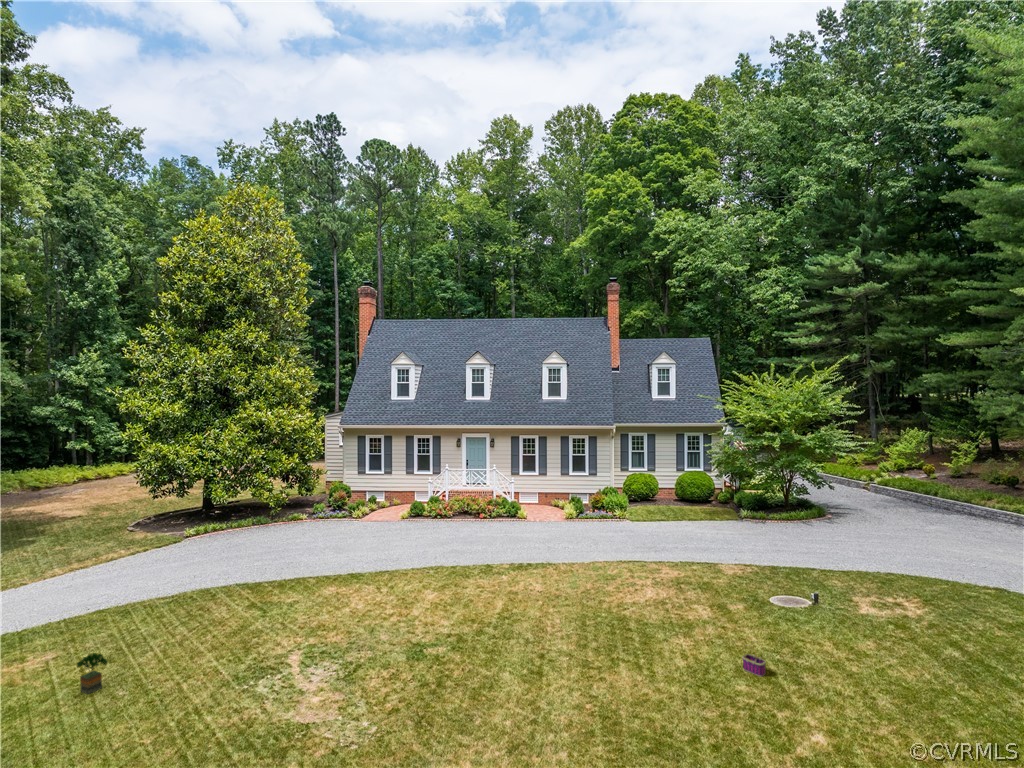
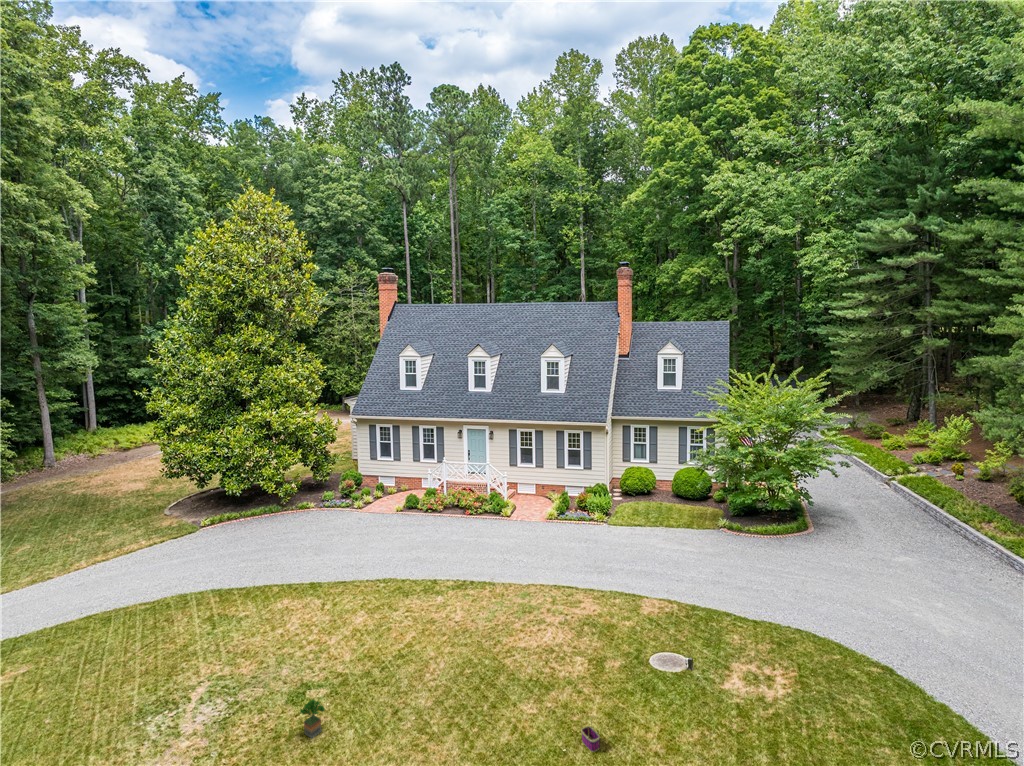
potted tree: present [77,653,108,694] -> present [300,700,325,738]

